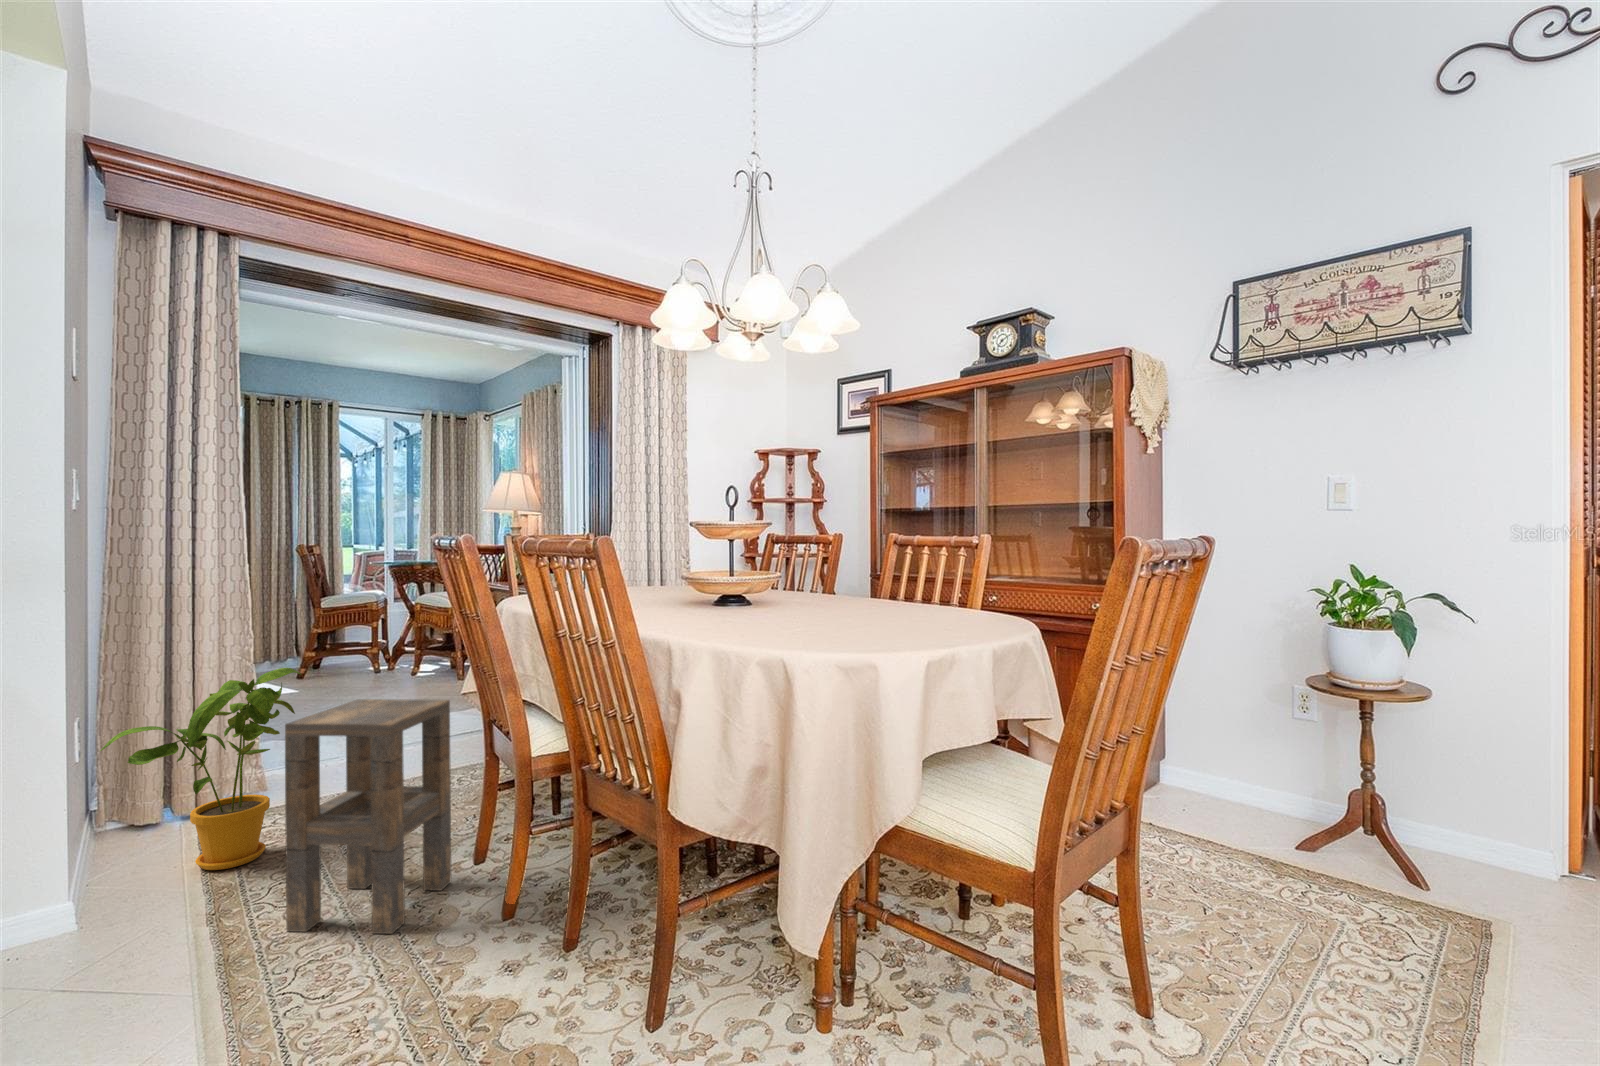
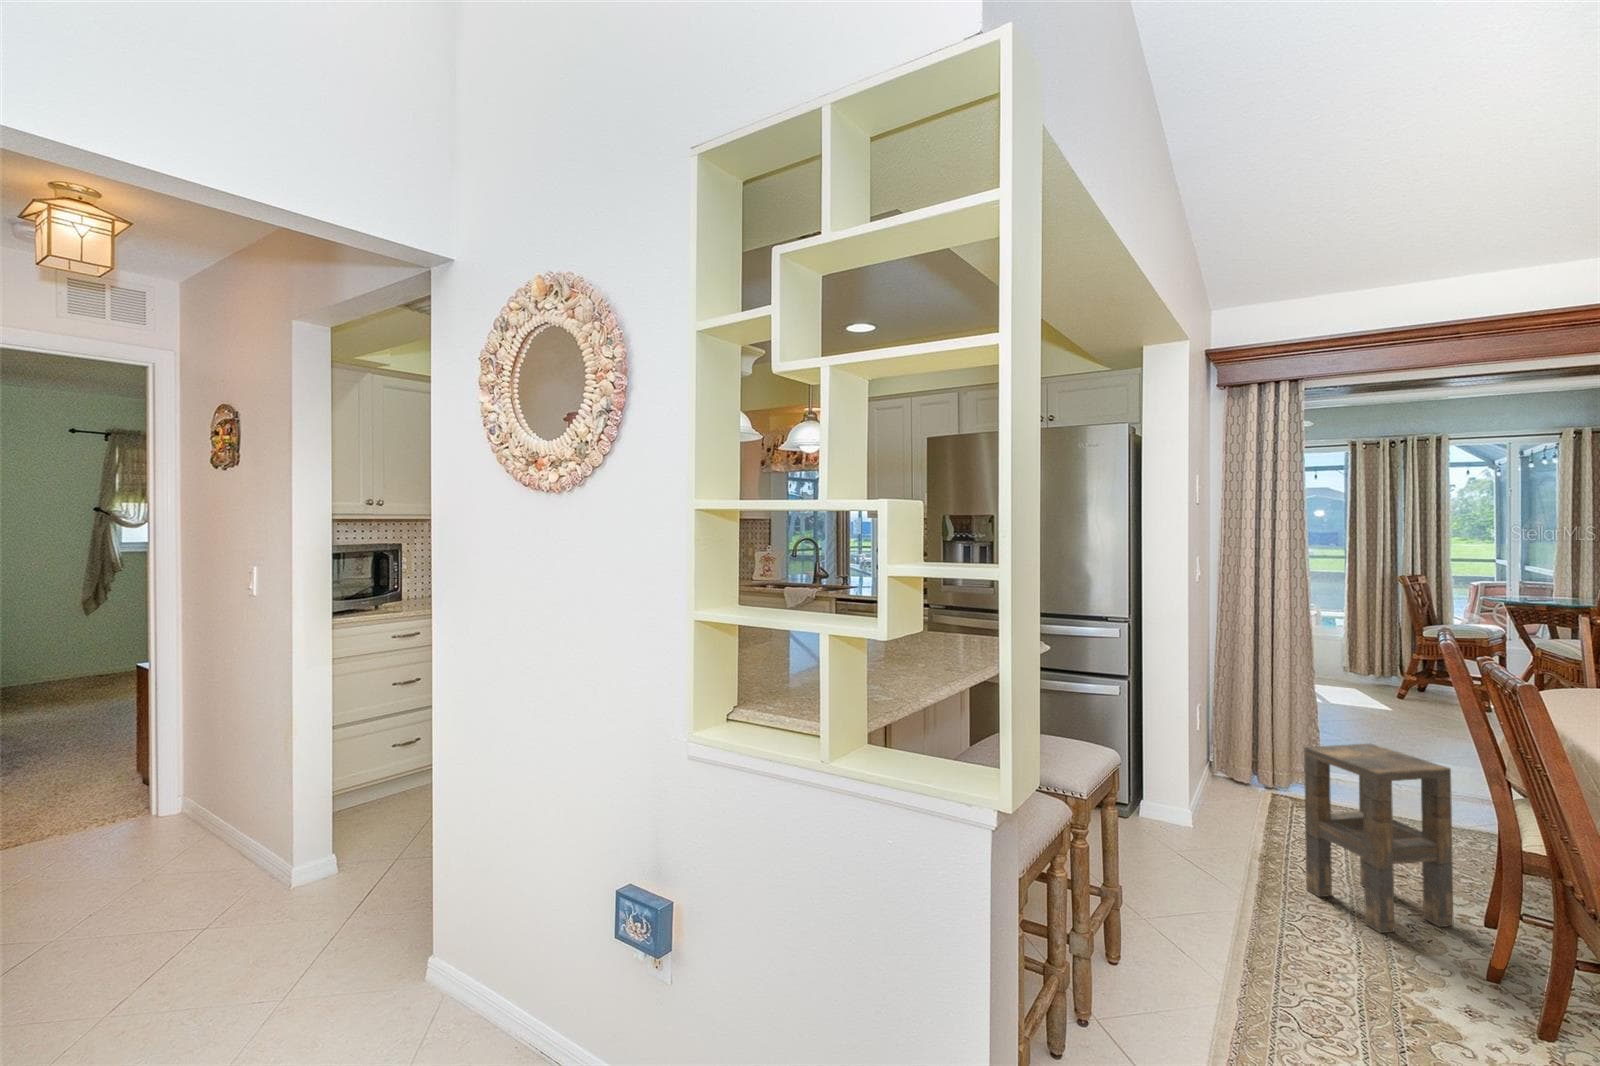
house plant: present [100,668,301,870] -> none [1211,703,1338,834]

